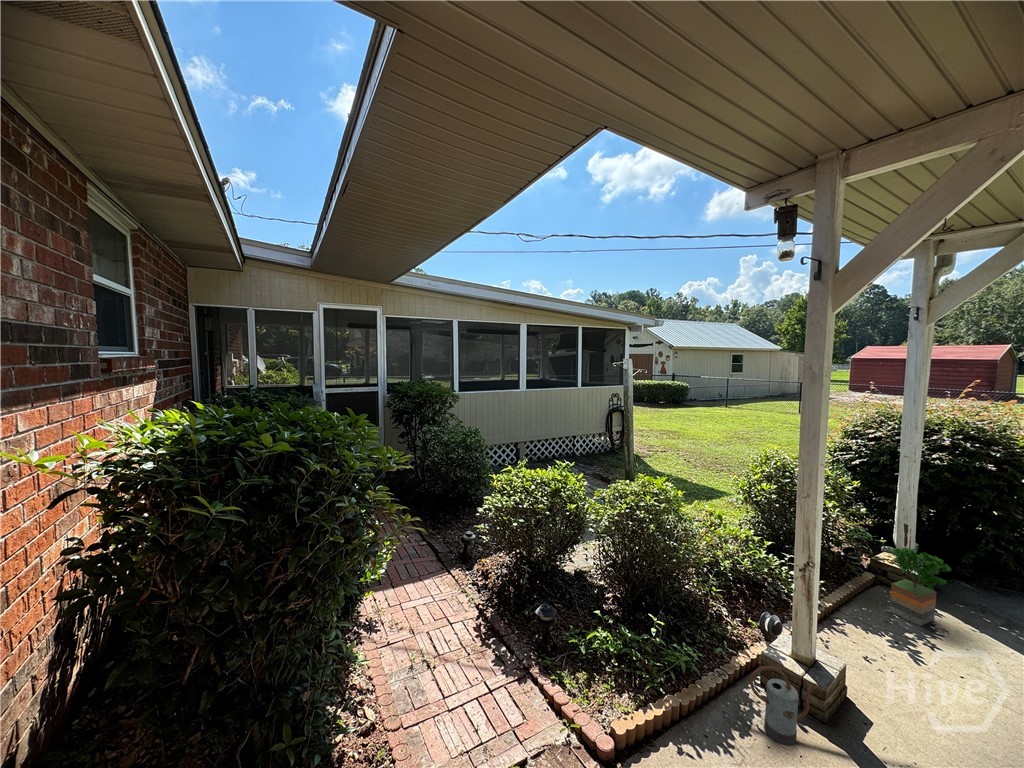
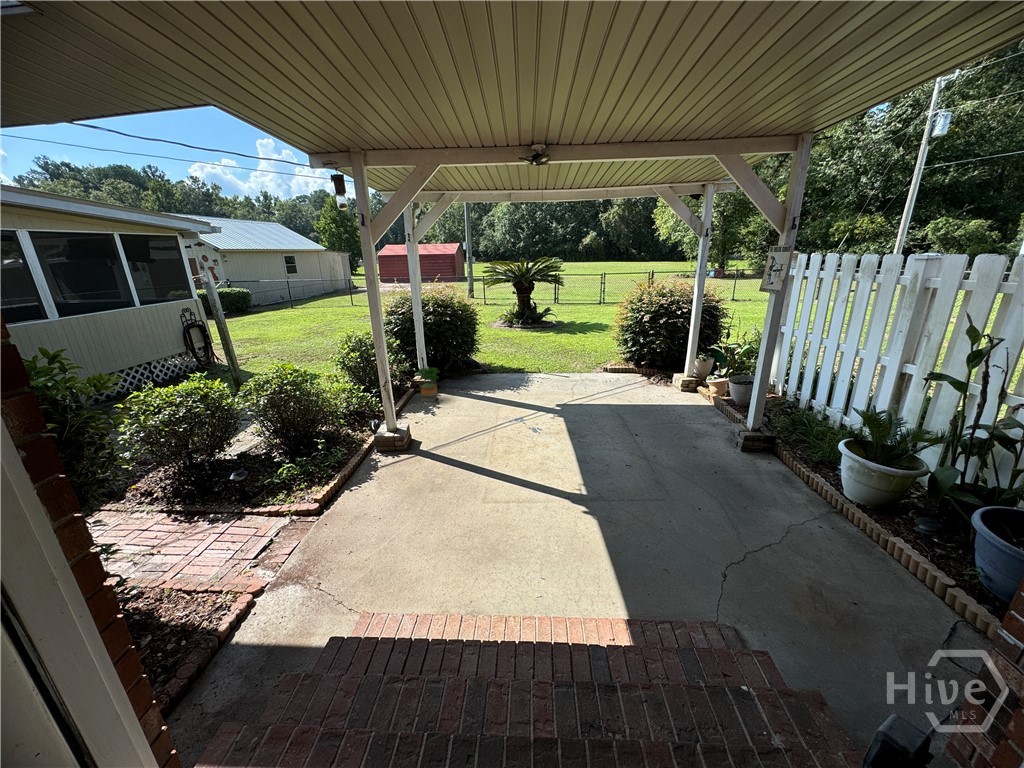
watering can: present [750,666,817,745] -> none [374,433,400,466]

